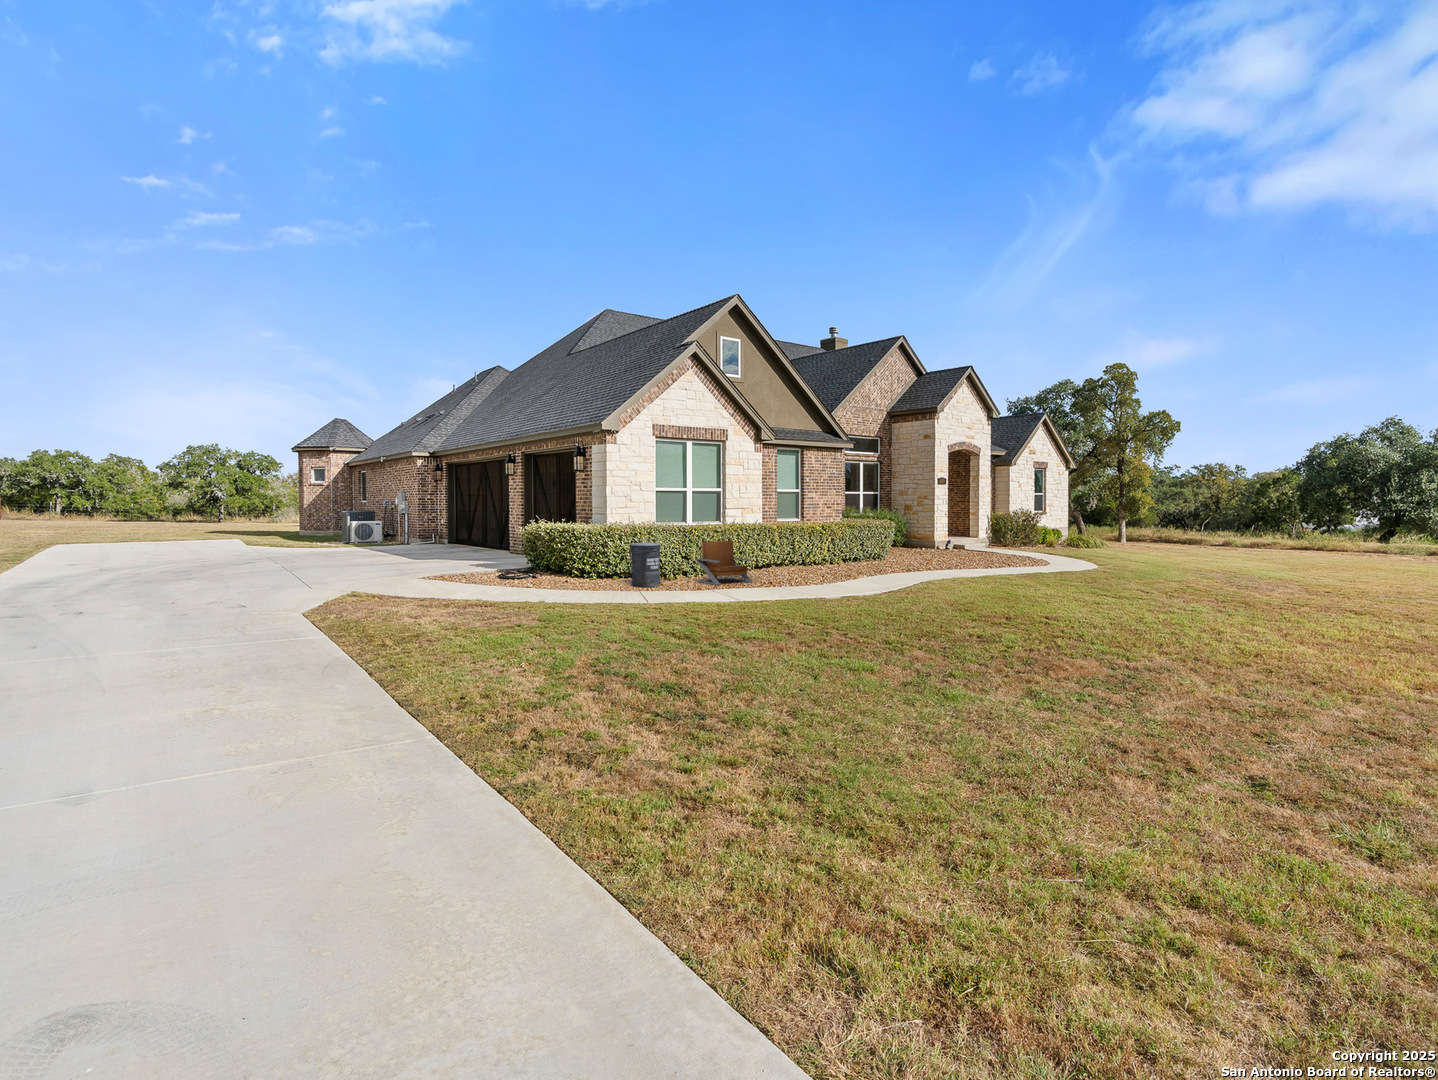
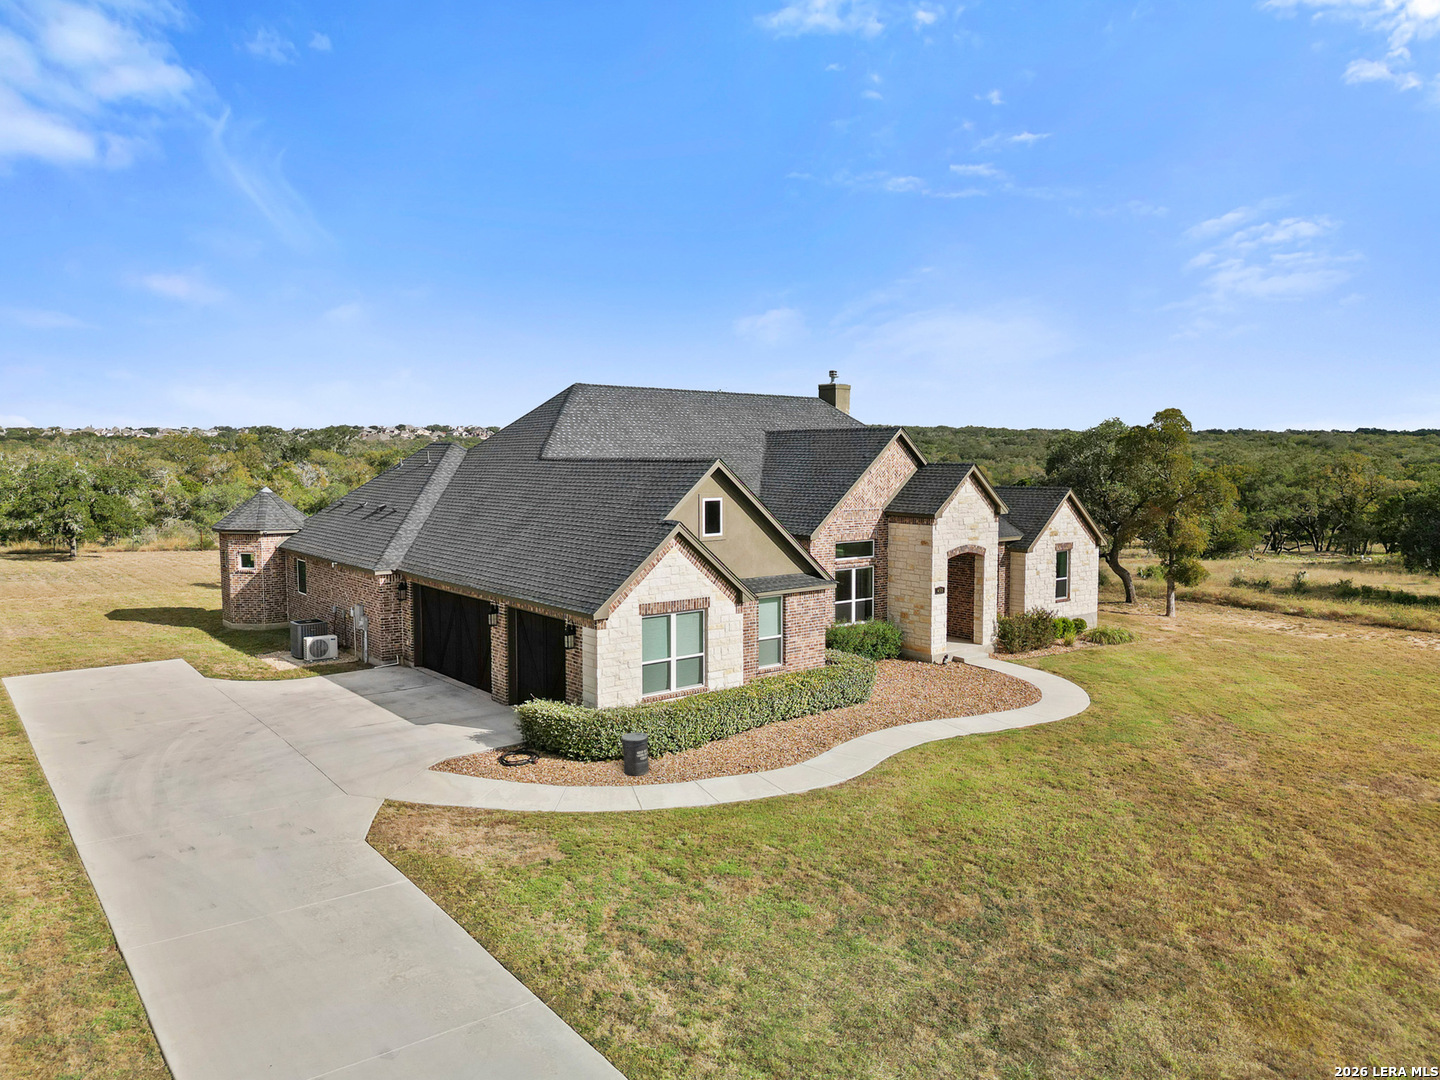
lounge chair: present [695,541,752,585] -> none [679,721,730,769]

